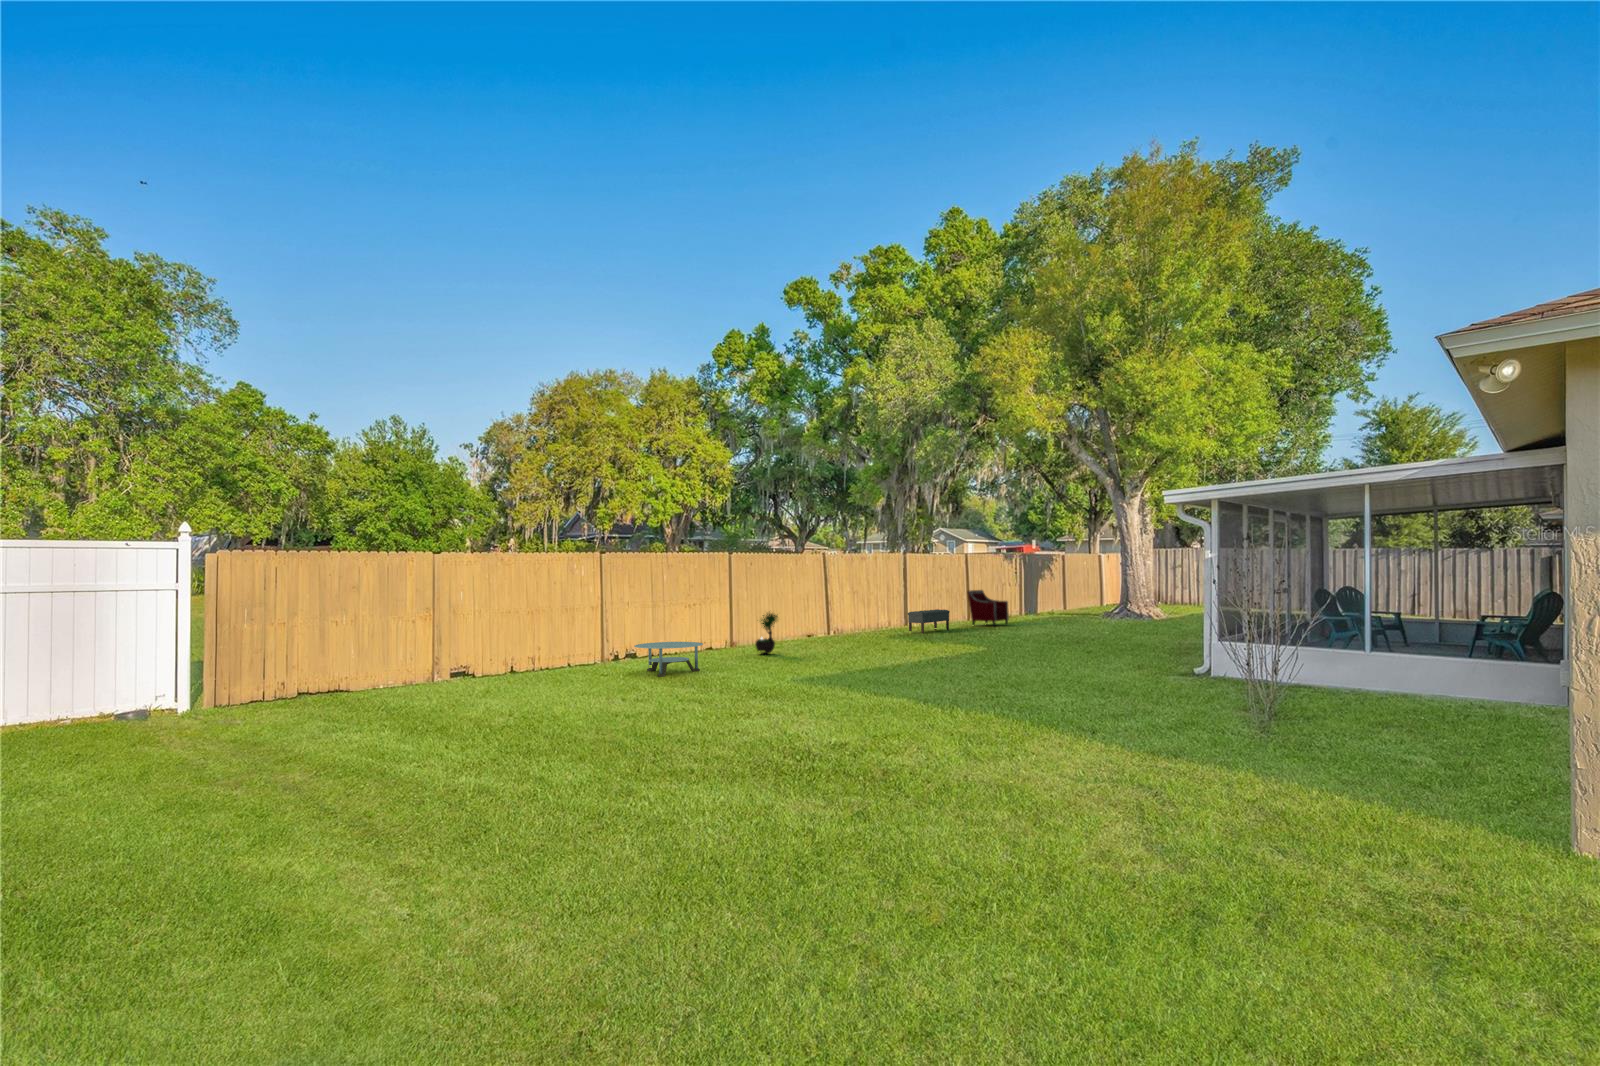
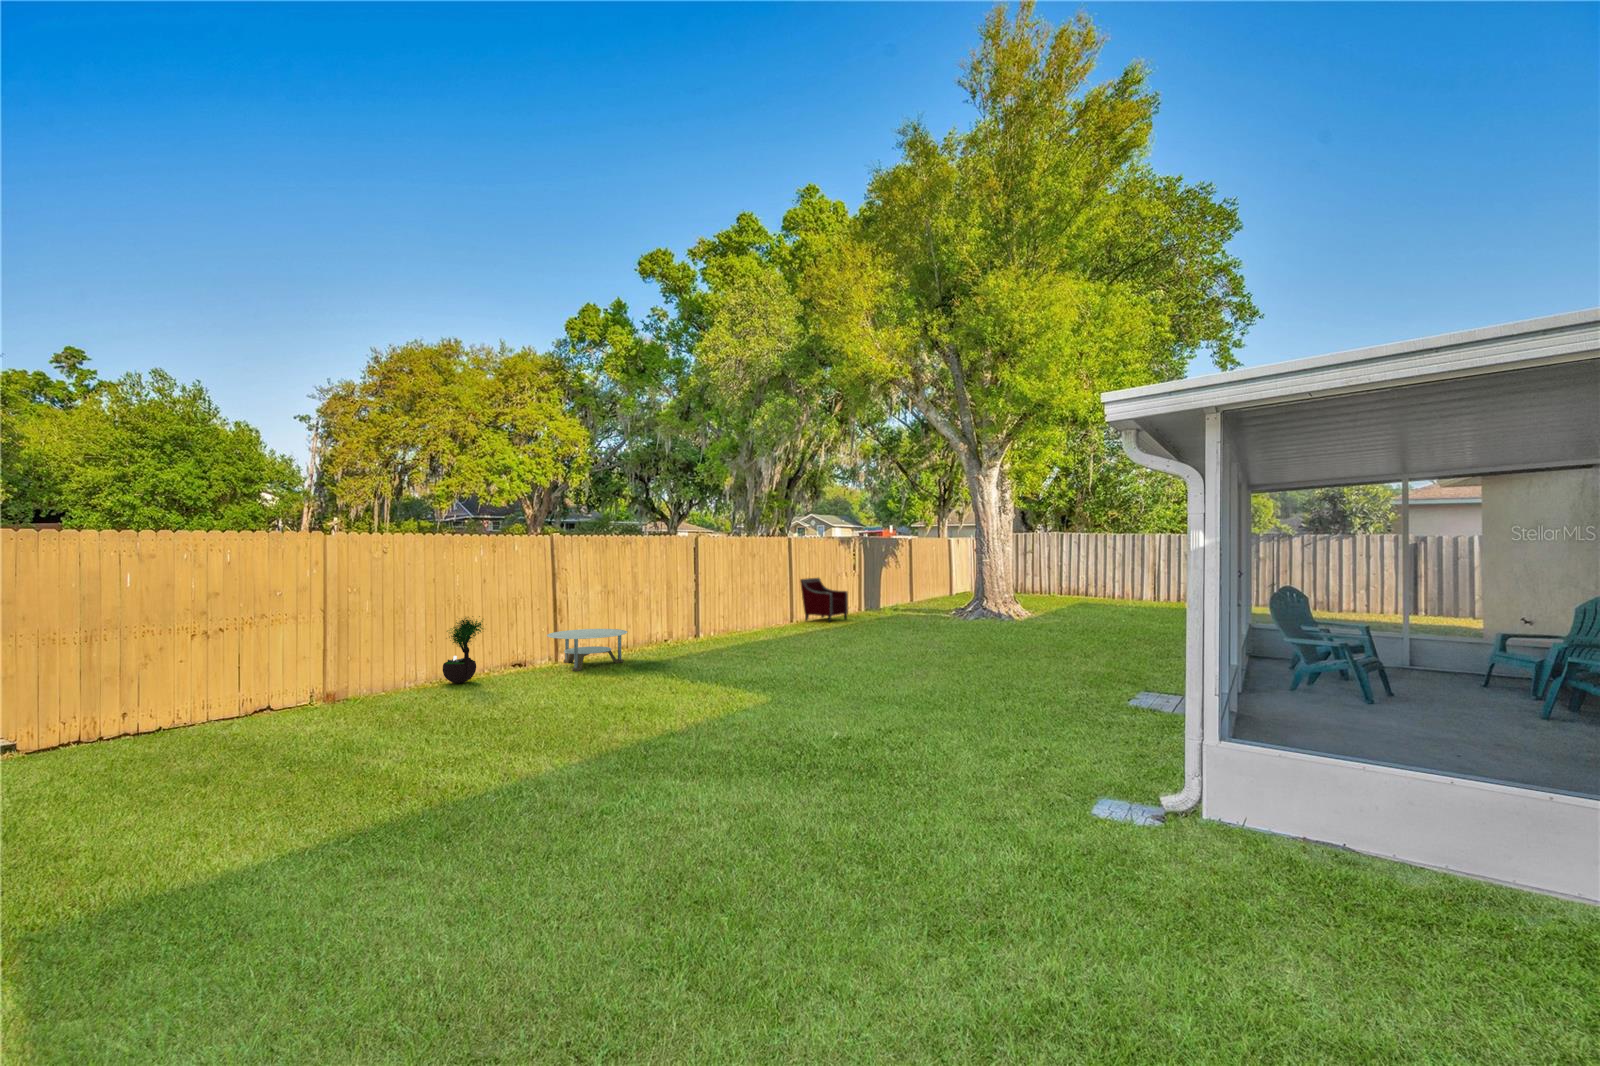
bench: present [908,609,950,634] -> none [719,603,774,635]
round table: present [634,642,703,677] -> present [547,629,627,671]

